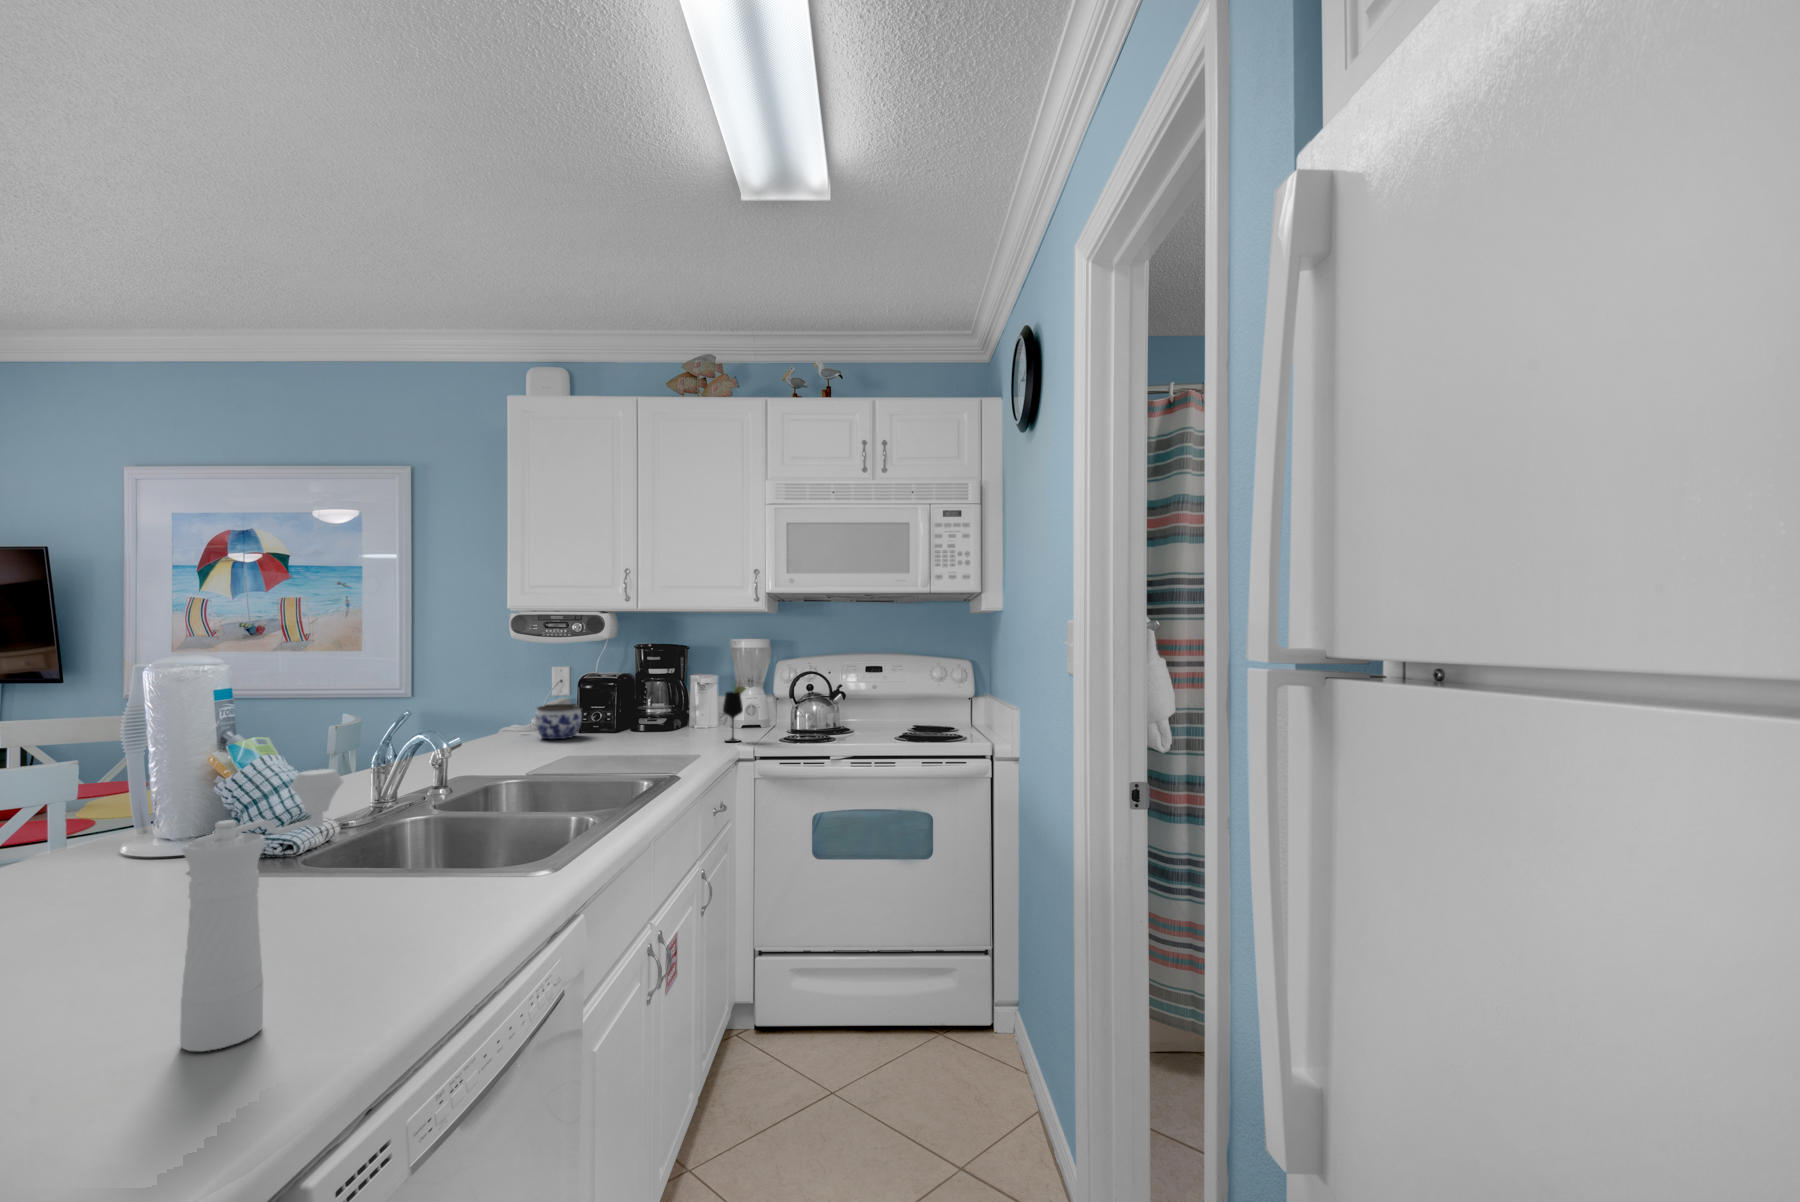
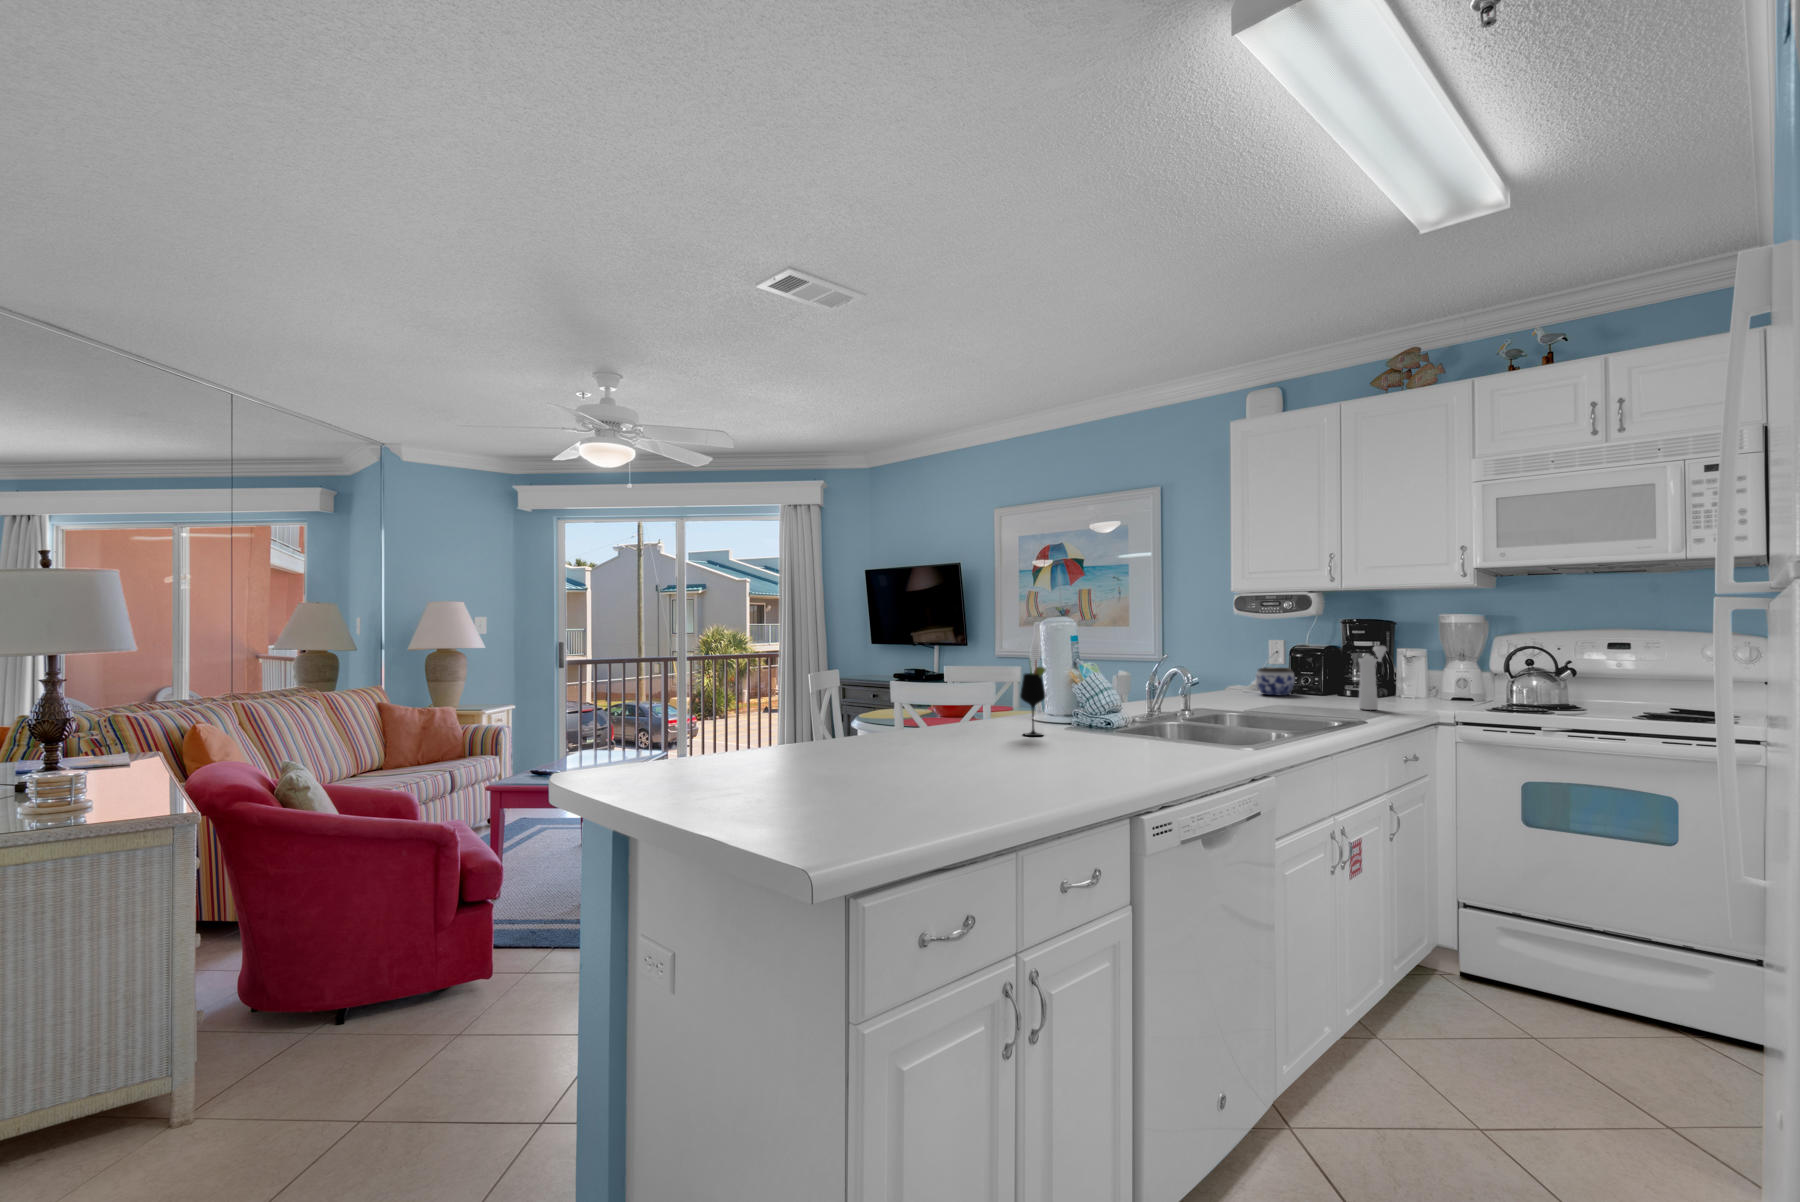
wine glass: present [723,686,746,742] -> present [1020,661,1045,736]
pepper mill: present [180,769,343,1052] -> present [1358,646,1387,710]

